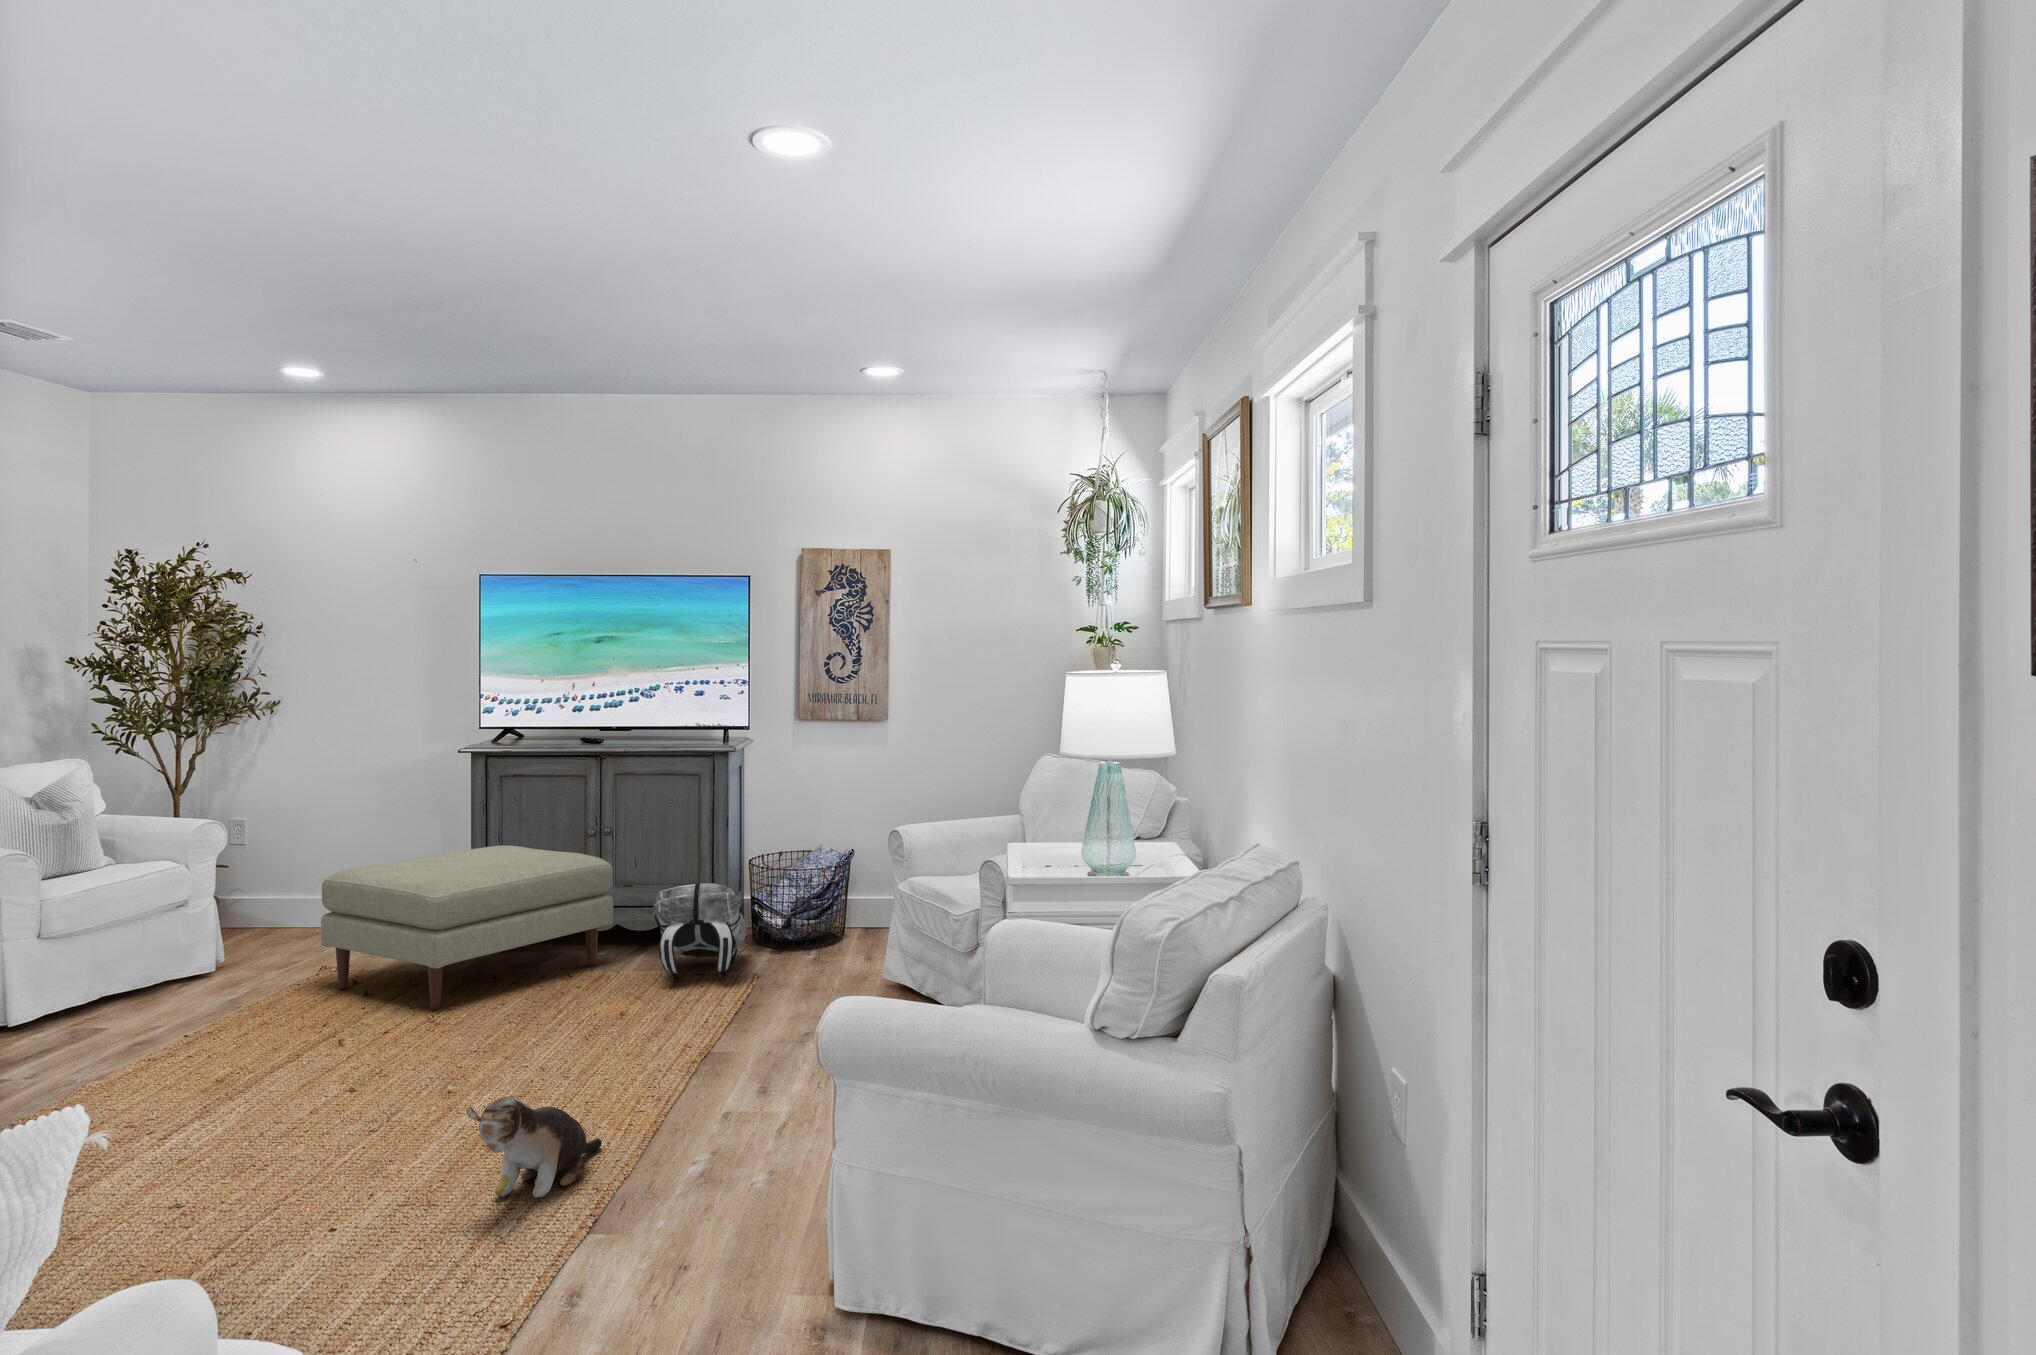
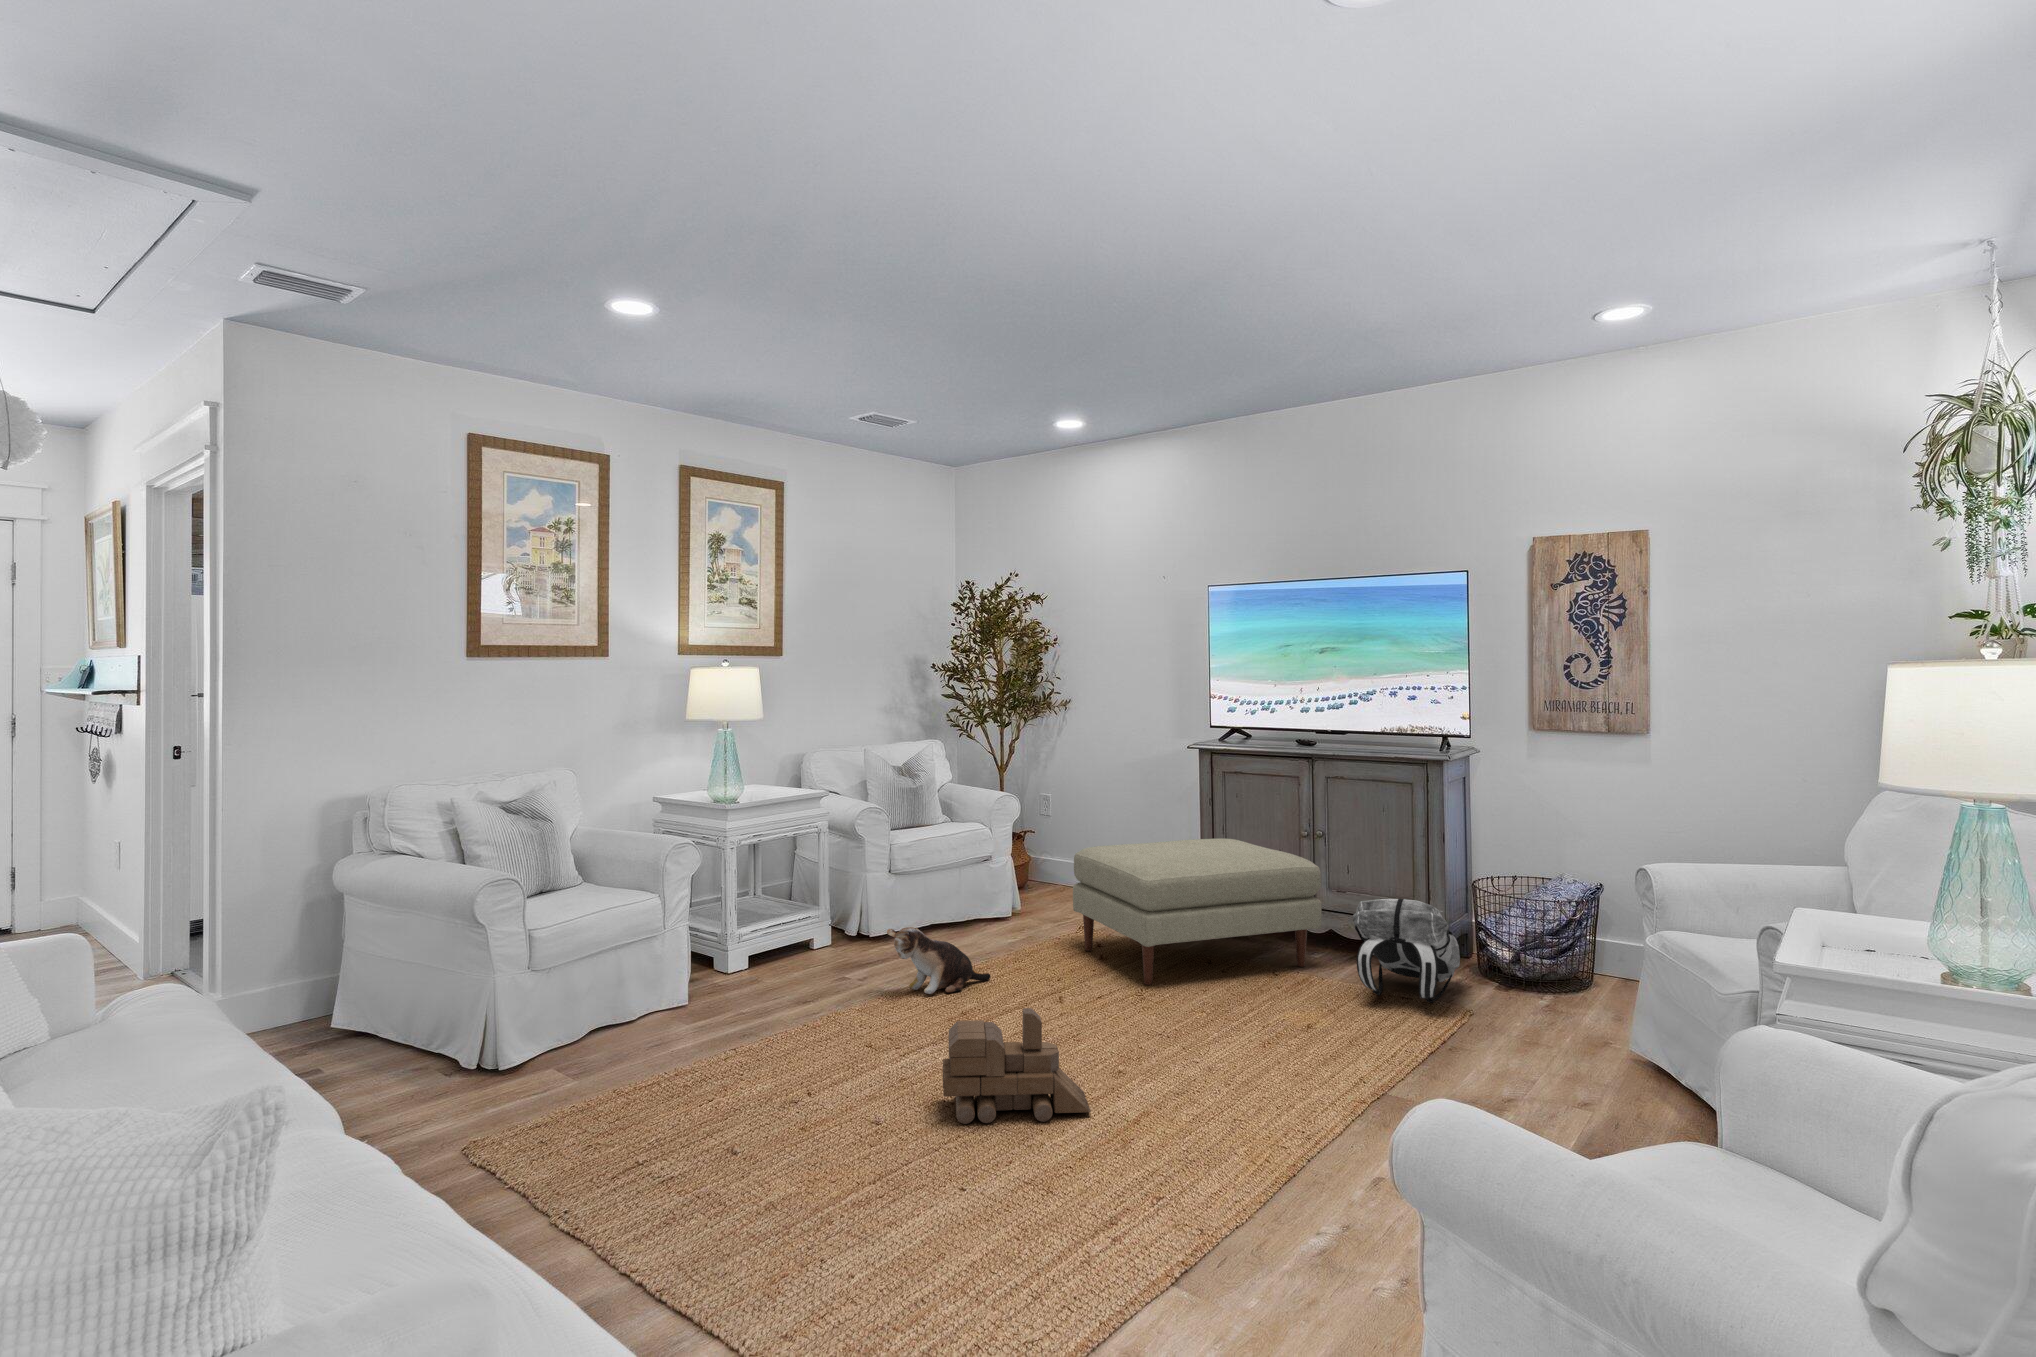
toy train: none [249,1040,438,1176] -> present [943,1008,1091,1124]
plush toy: present [466,1096,602,1197] -> present [887,927,991,994]

